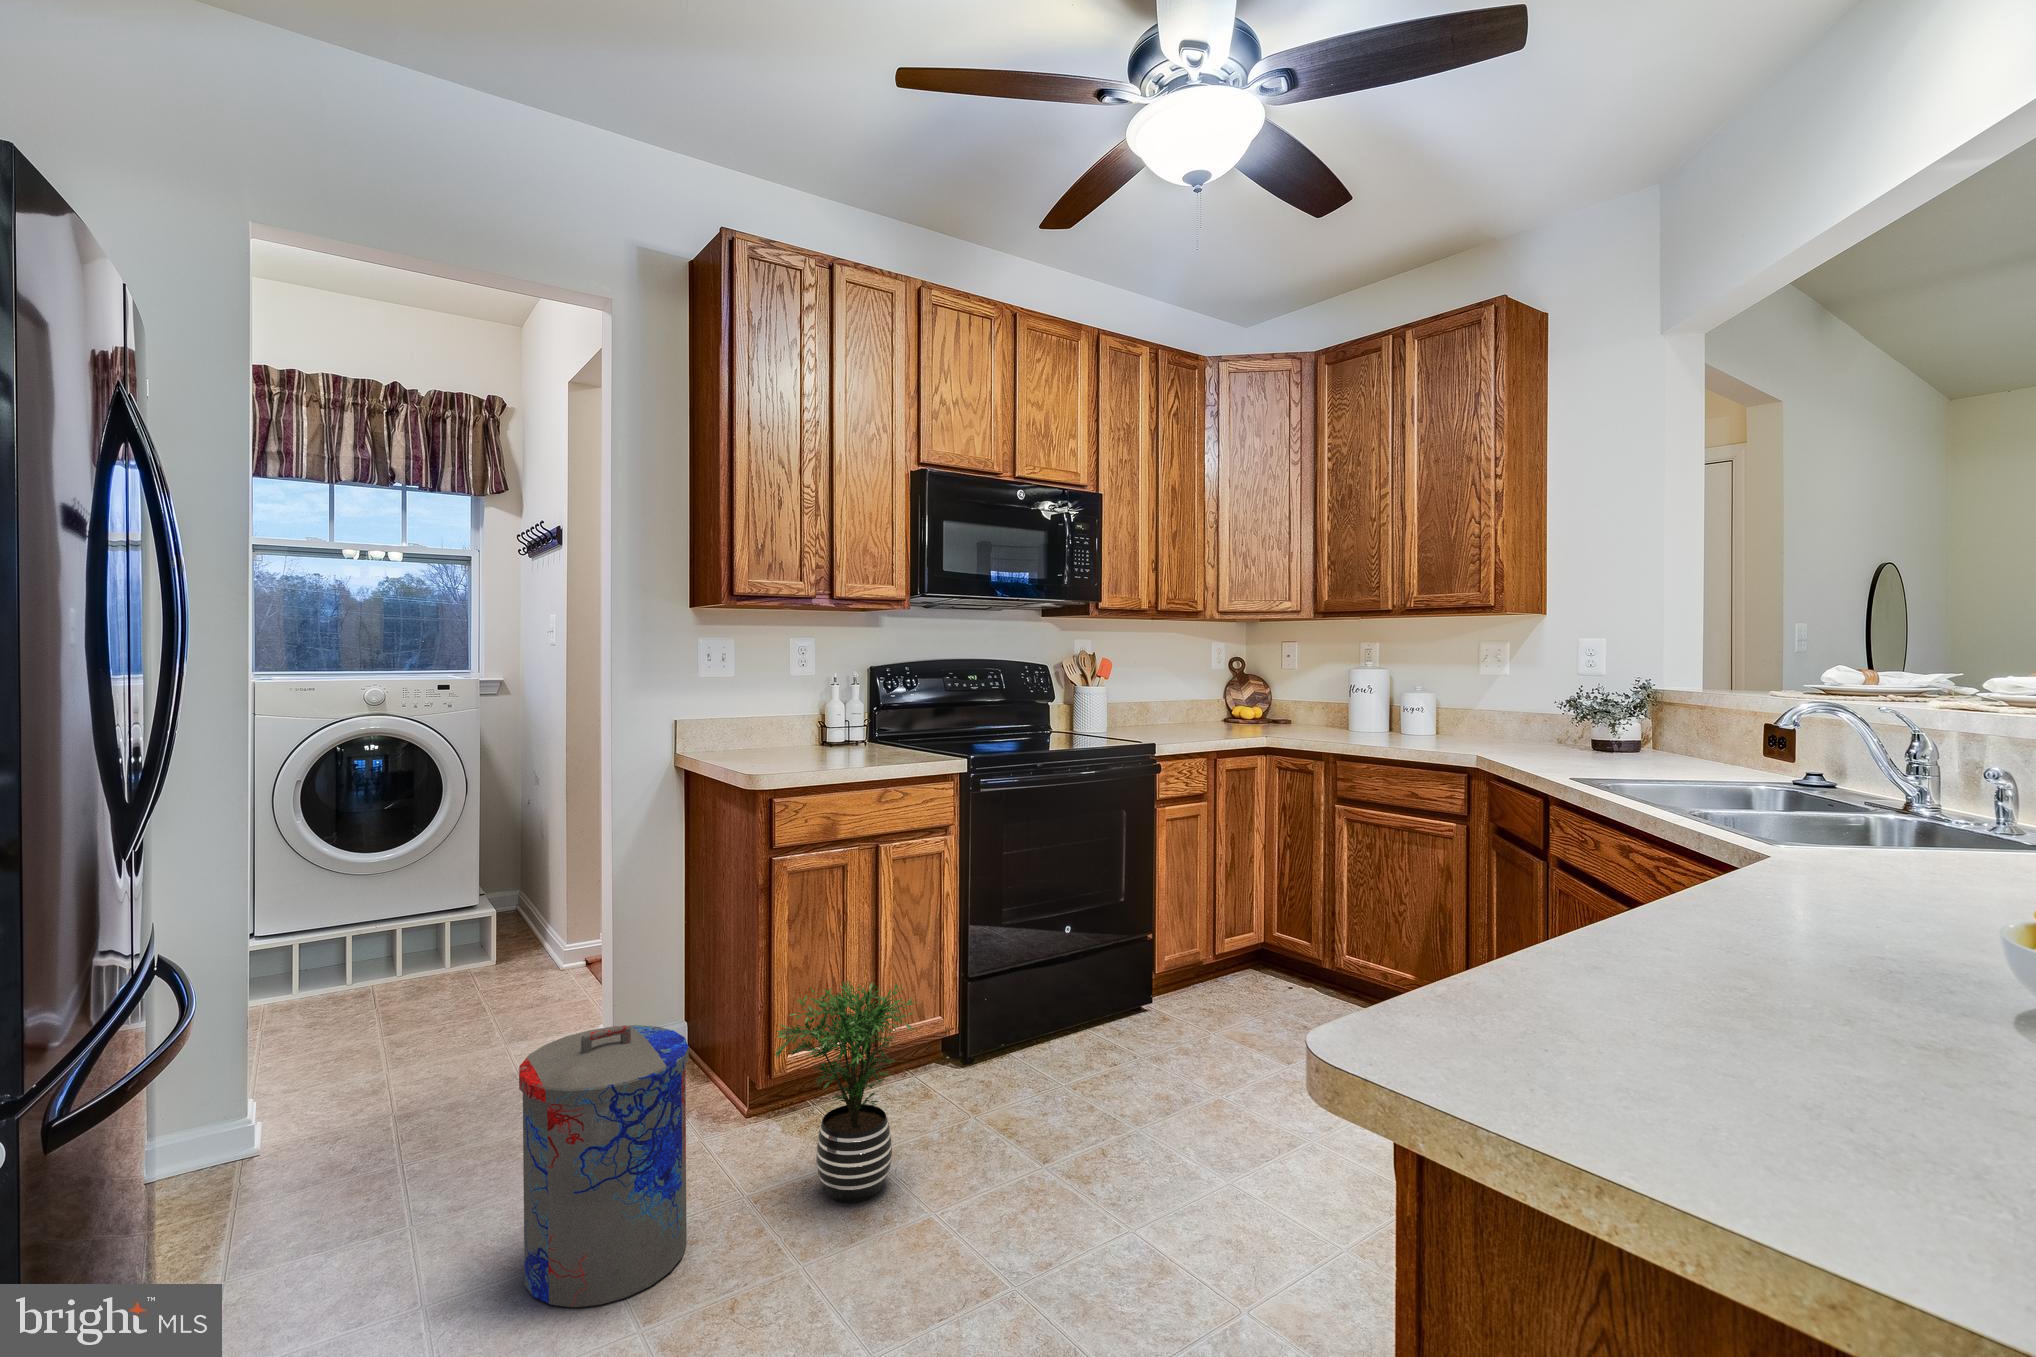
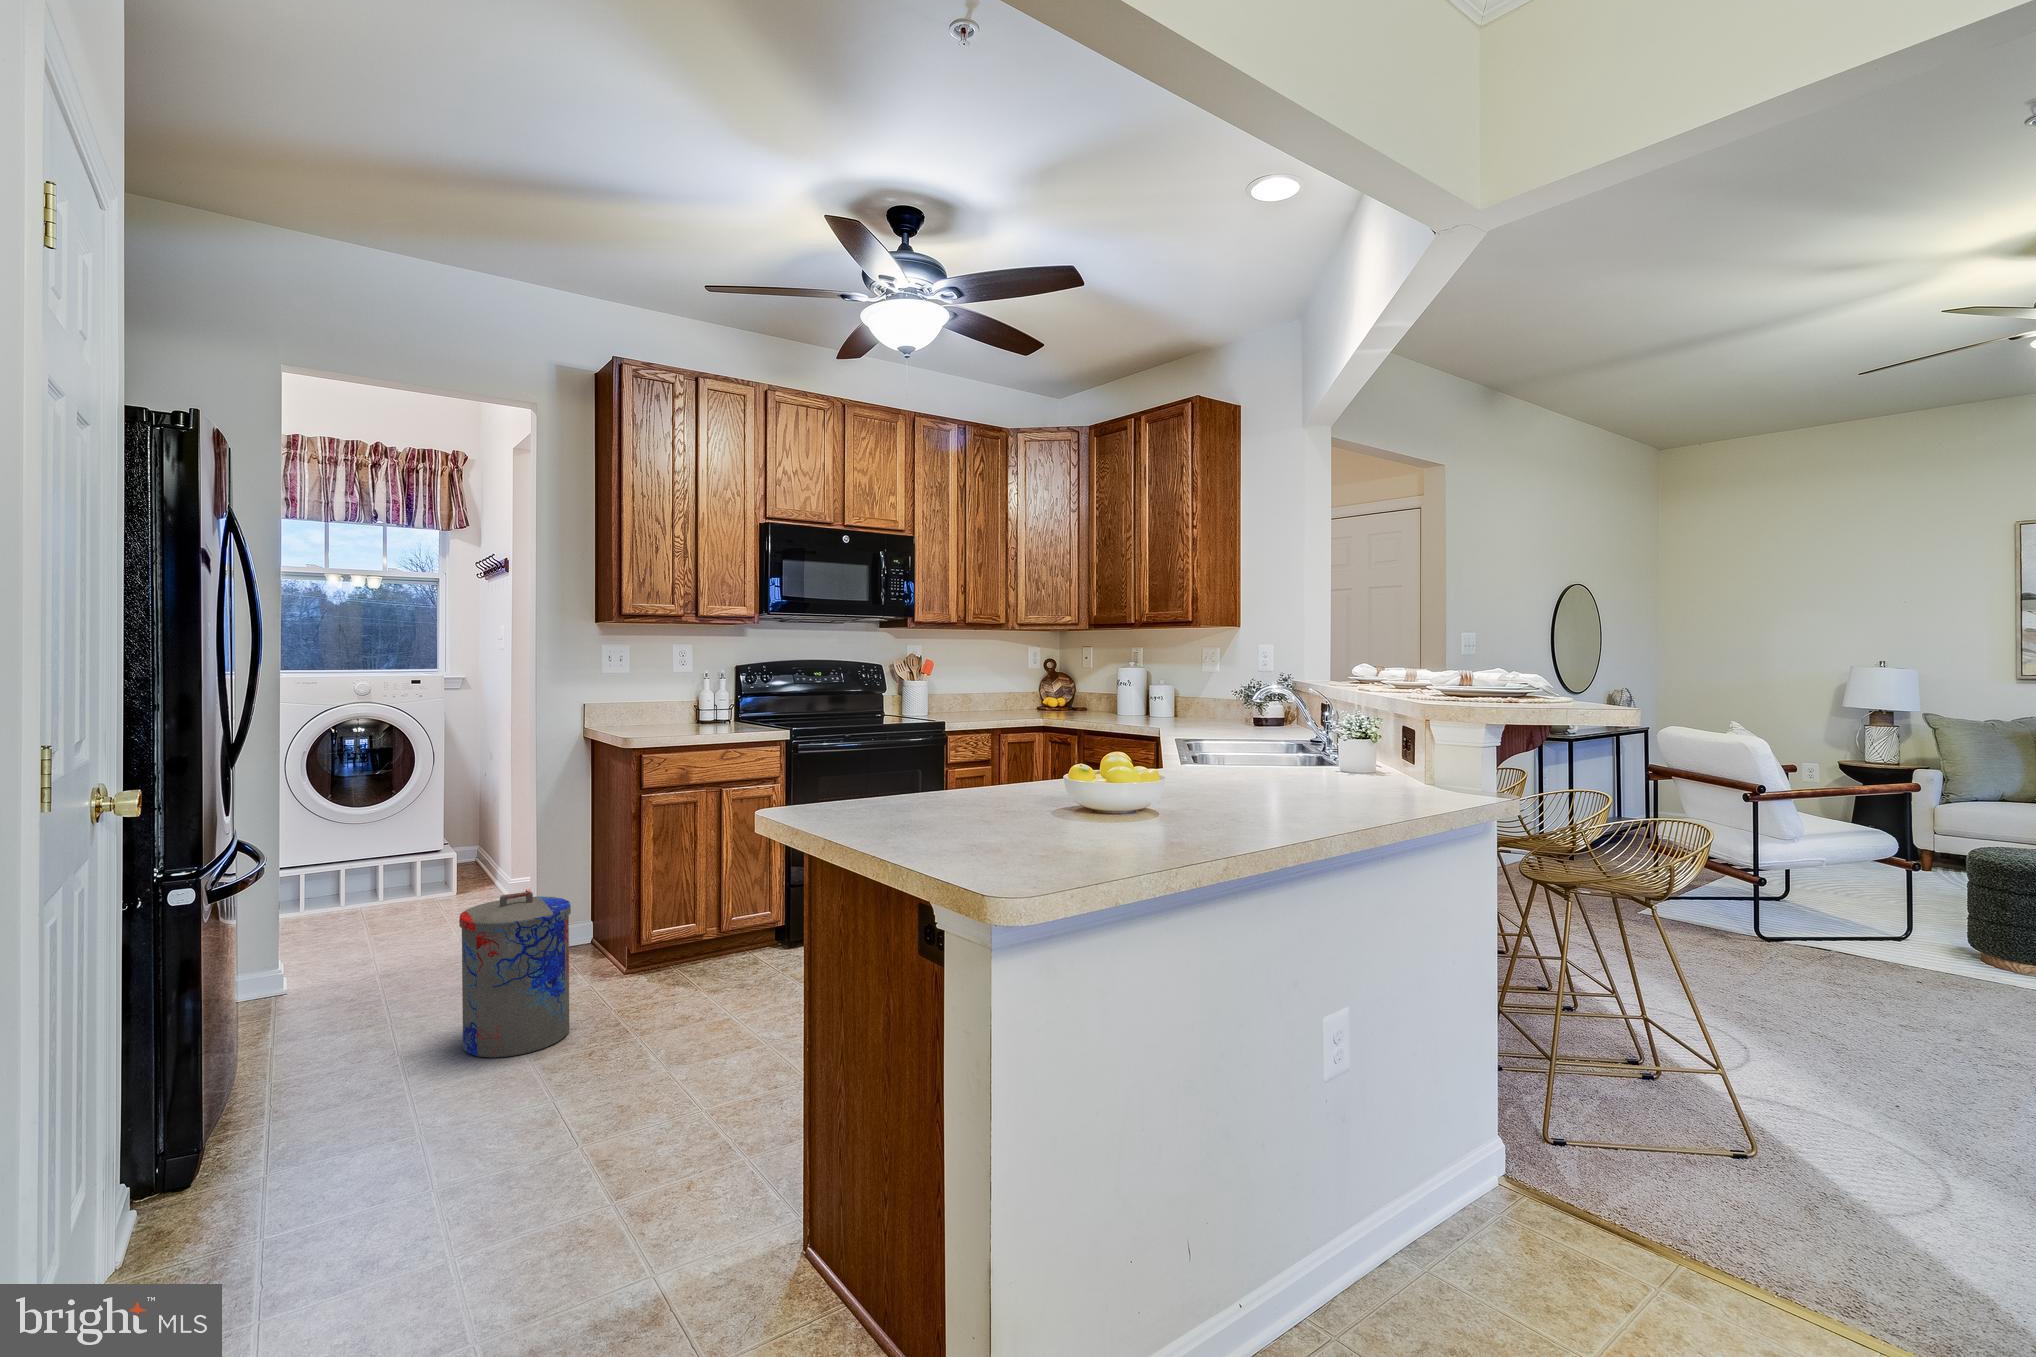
potted plant: present [775,981,915,1203] -> none [632,871,734,1013]

